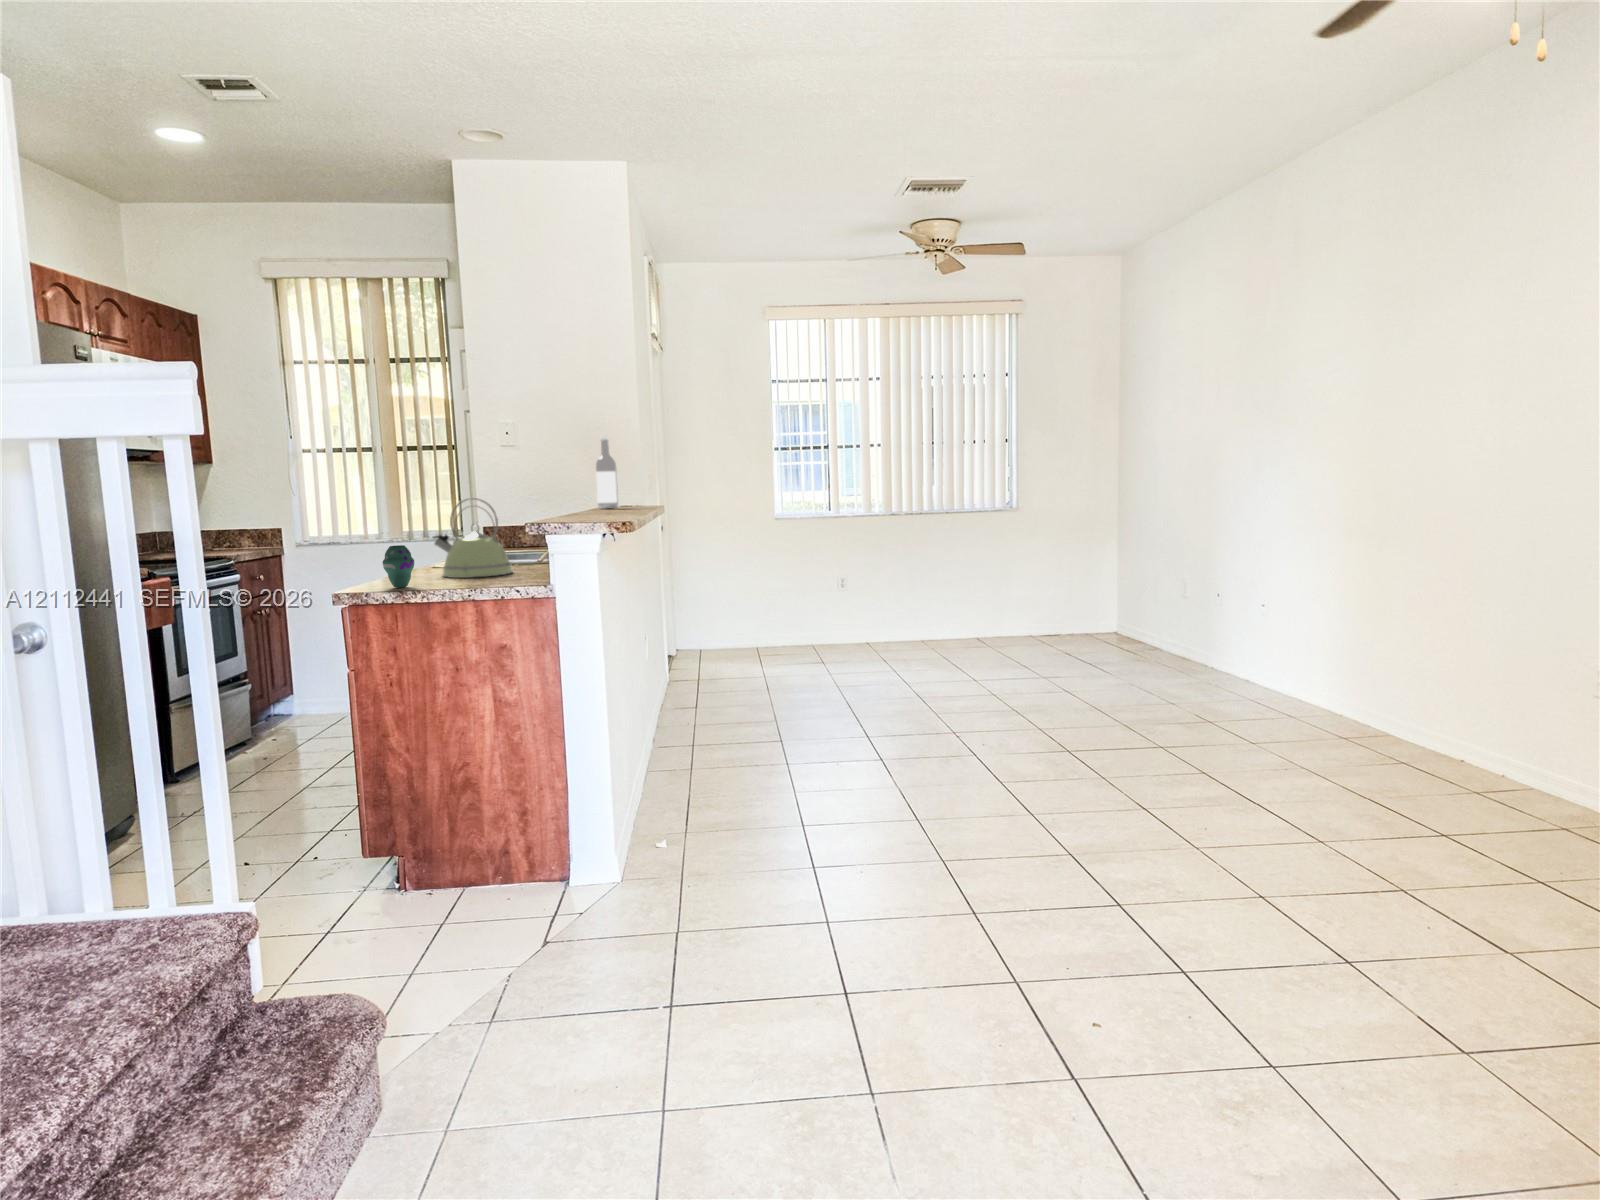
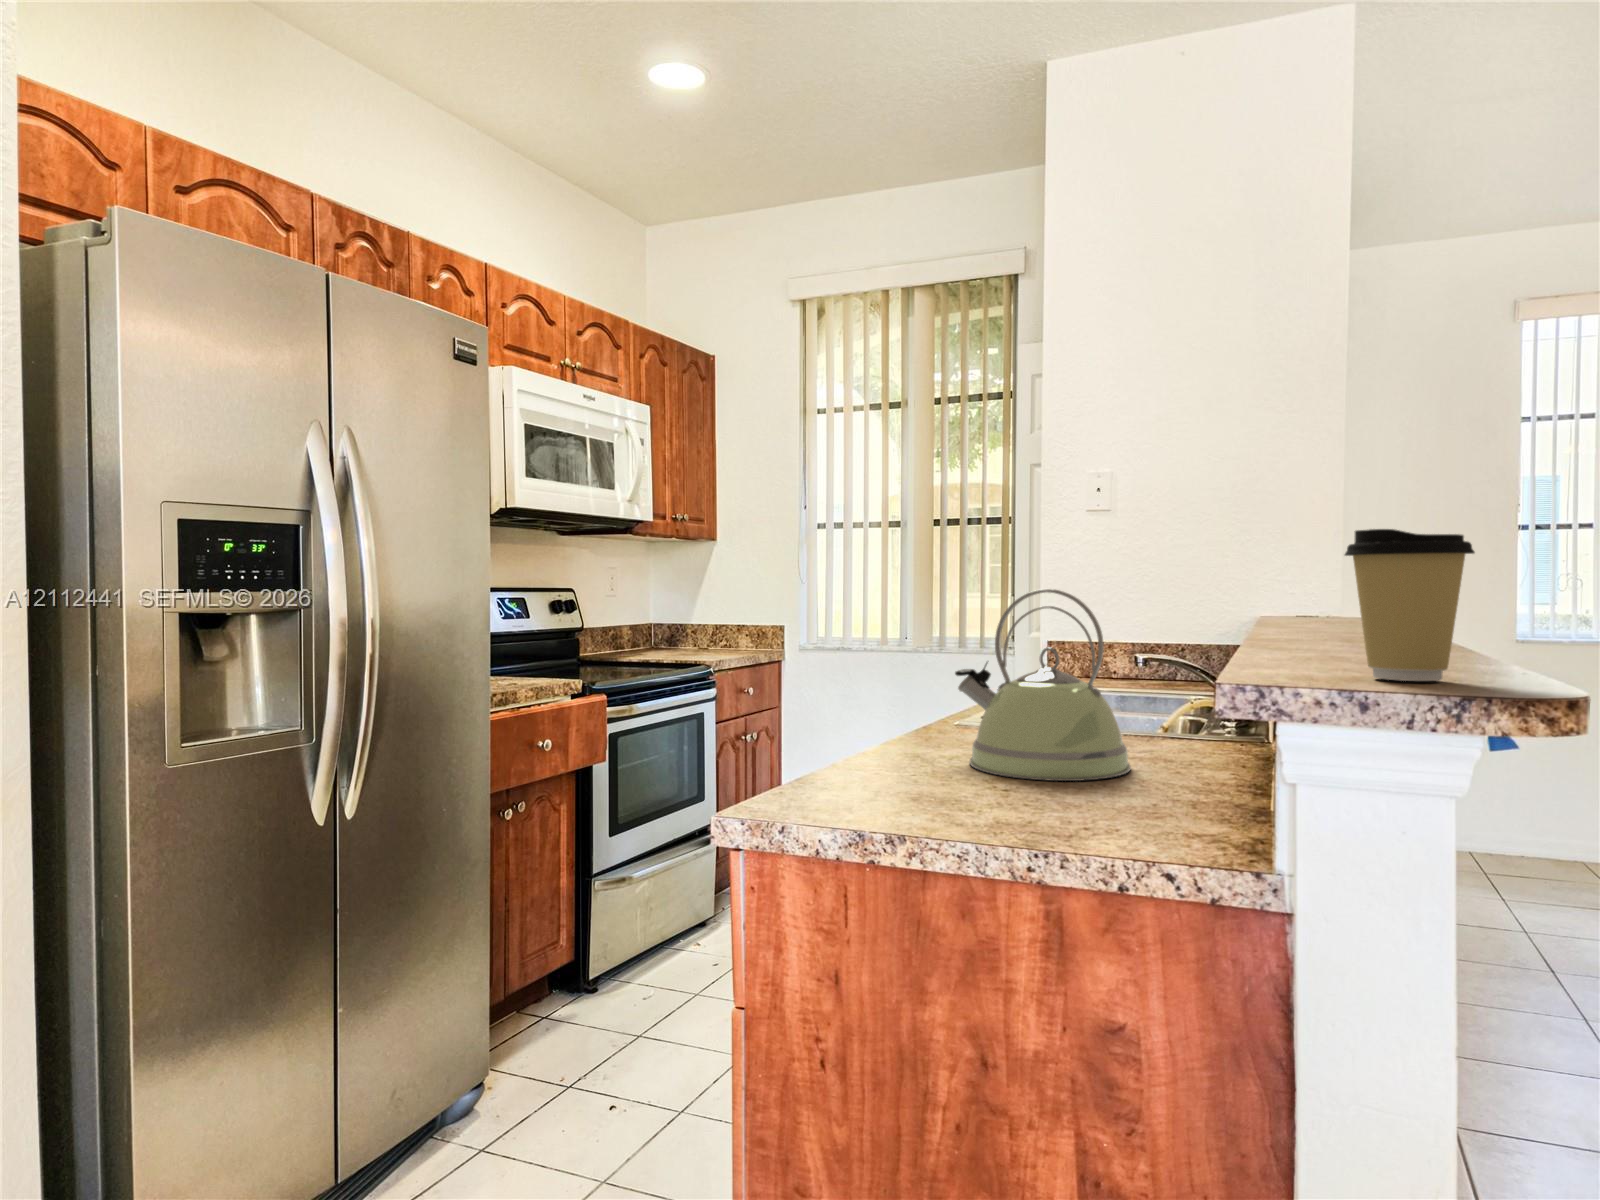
wine bottle: present [596,434,618,509] -> none [1293,465,1341,621]
coffee cup: none [557,479,590,523] -> present [1345,529,1475,681]
vase: present [382,545,414,588] -> none [828,699,901,806]

